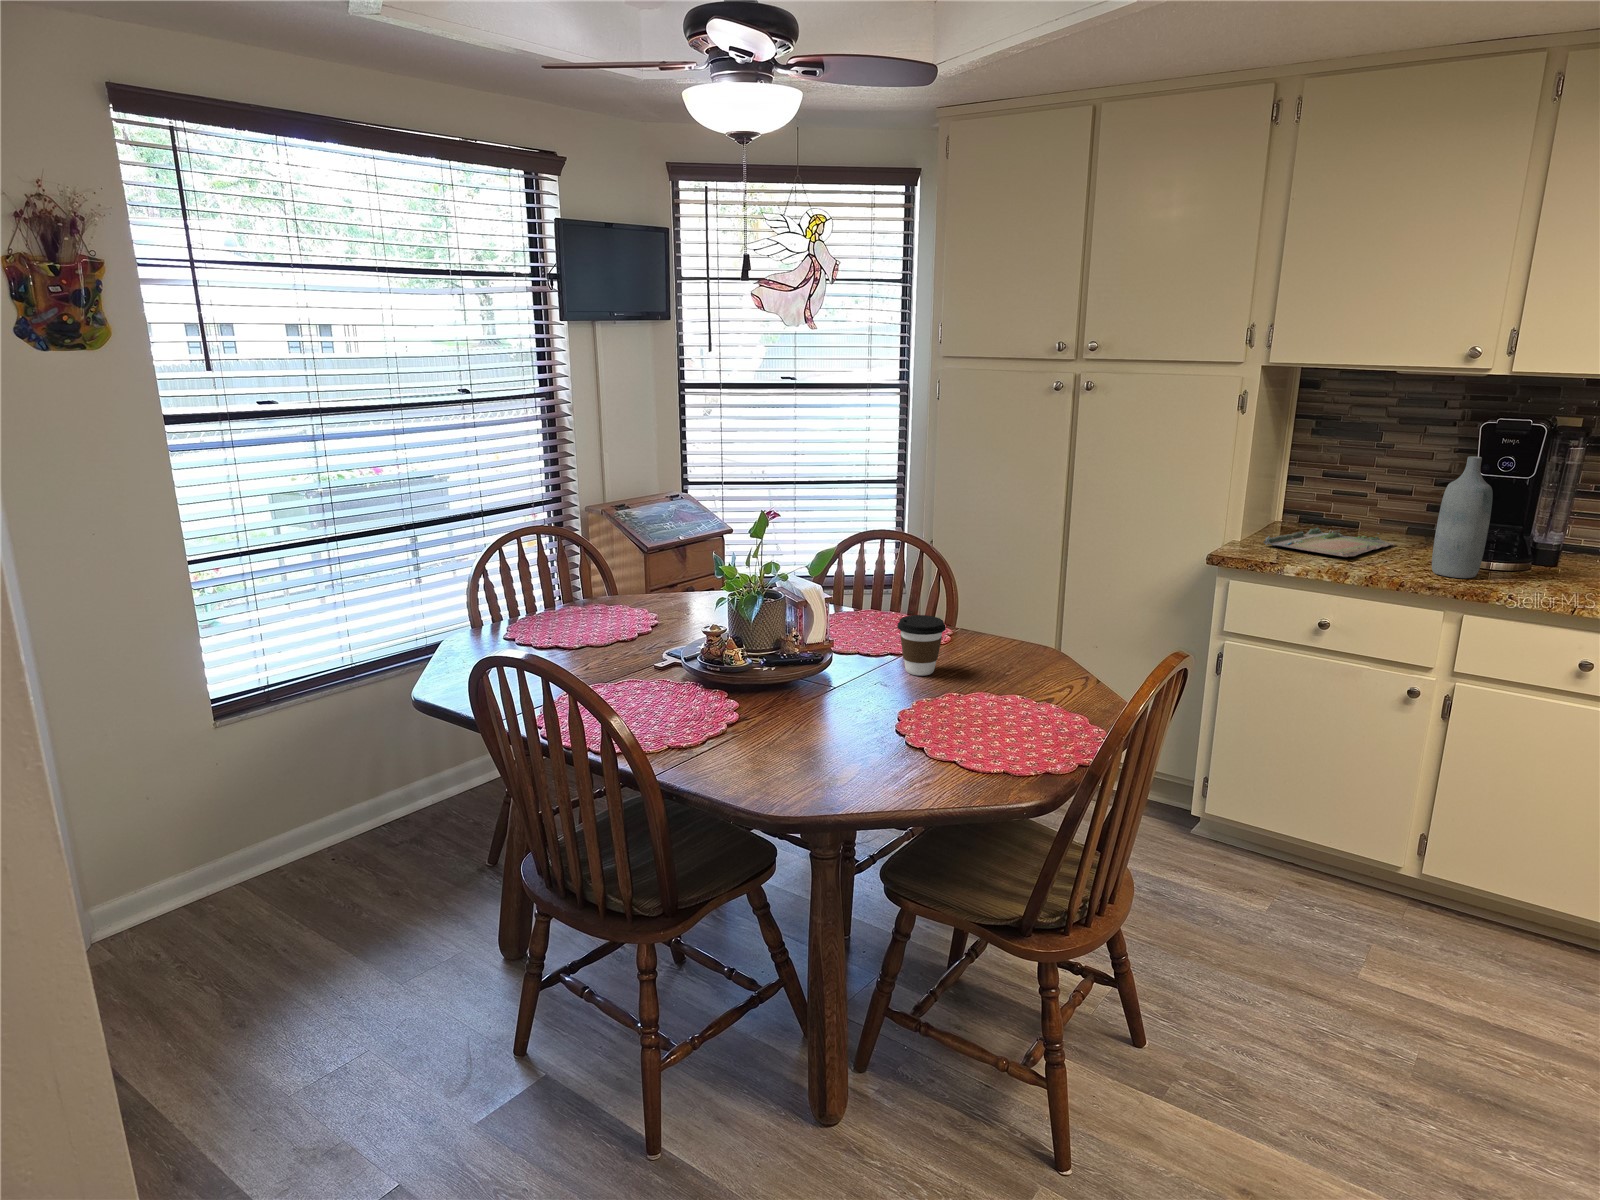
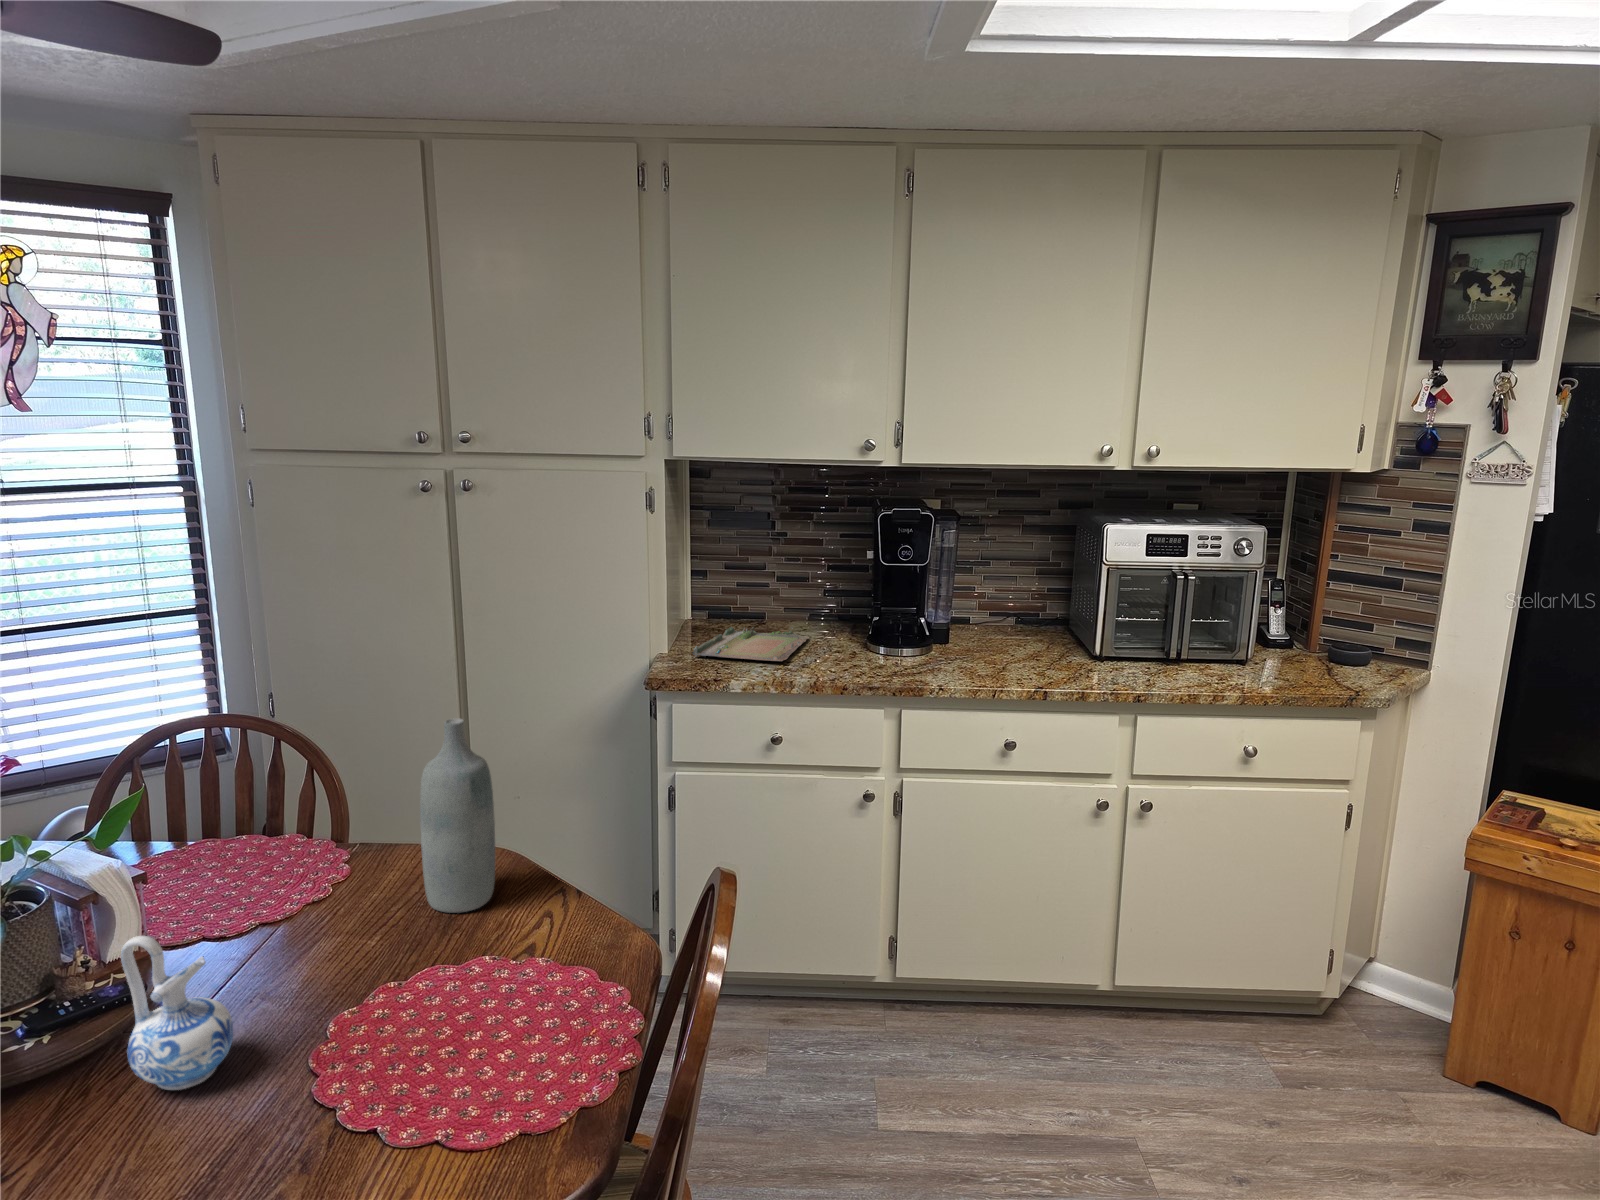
bottle: present [1432,456,1493,578] -> present [420,718,495,913]
coffee cup: present [898,615,946,676] -> none [279,860,363,963]
ceramic pitcher: none [807,617,858,706] -> present [121,936,233,1090]

